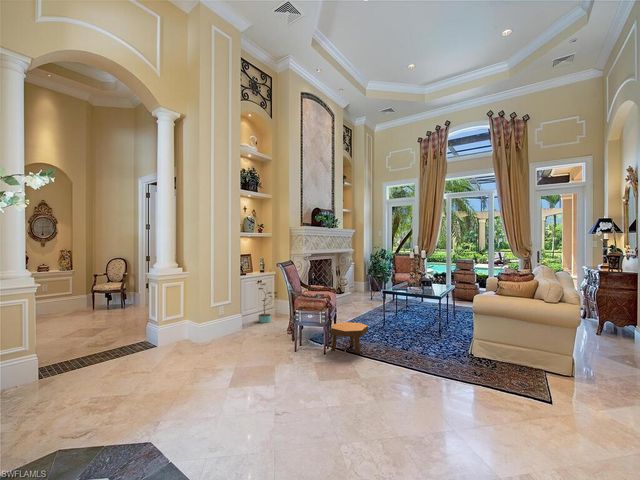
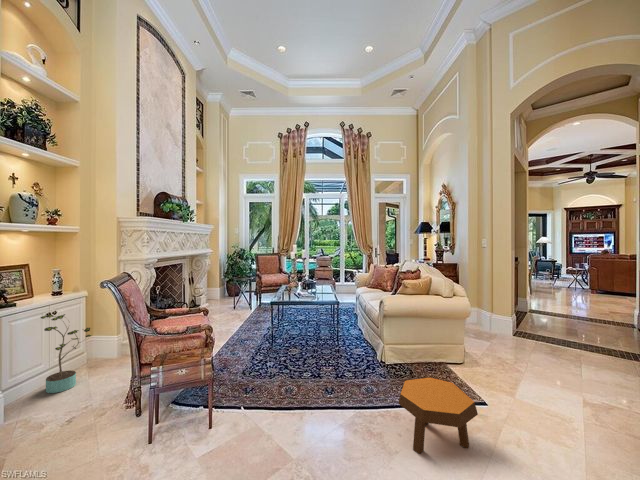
footstool: present [331,322,368,353] -> present [399,377,478,454]

